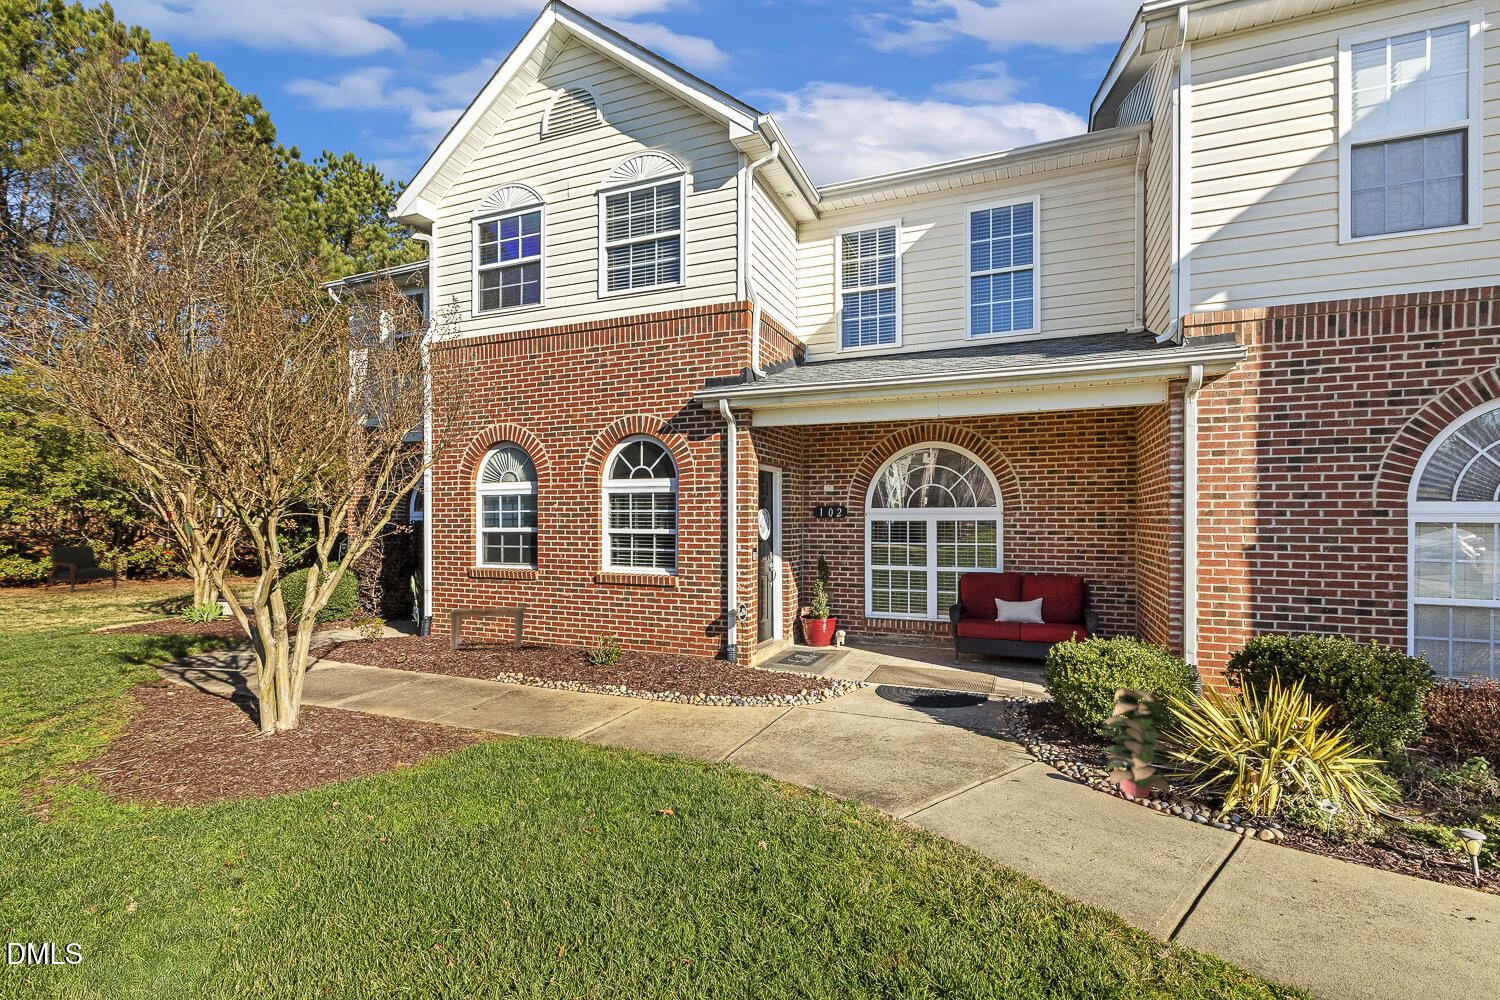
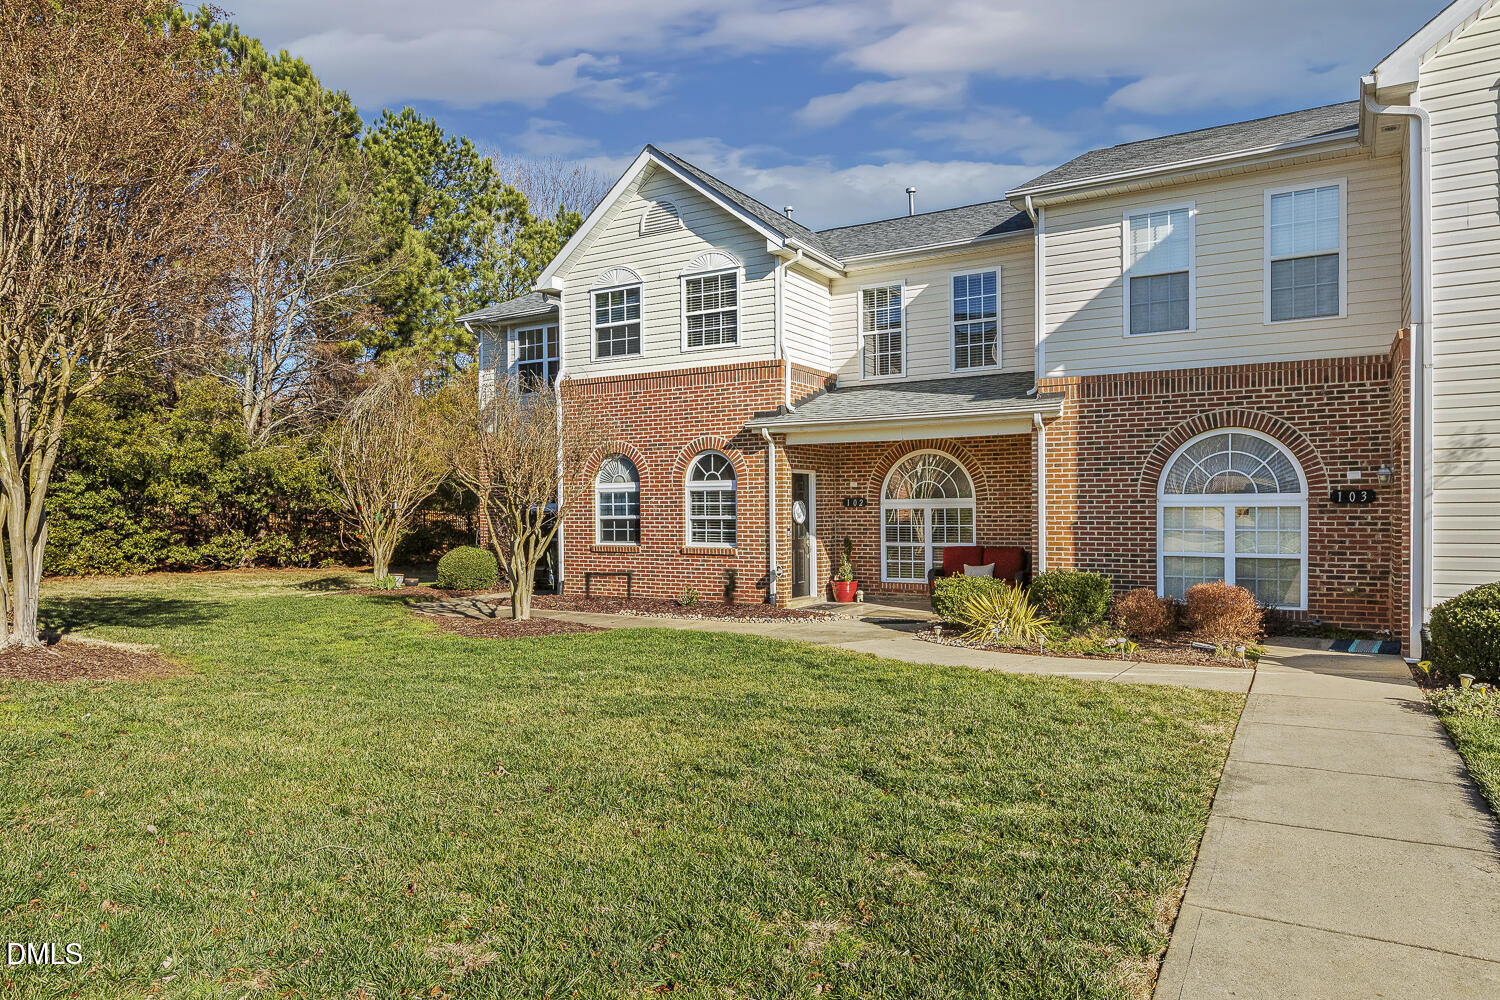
chair: present [45,546,118,592] -> none [237,535,286,573]
decorative plant: present [1099,688,1178,798] -> present [719,568,739,606]

